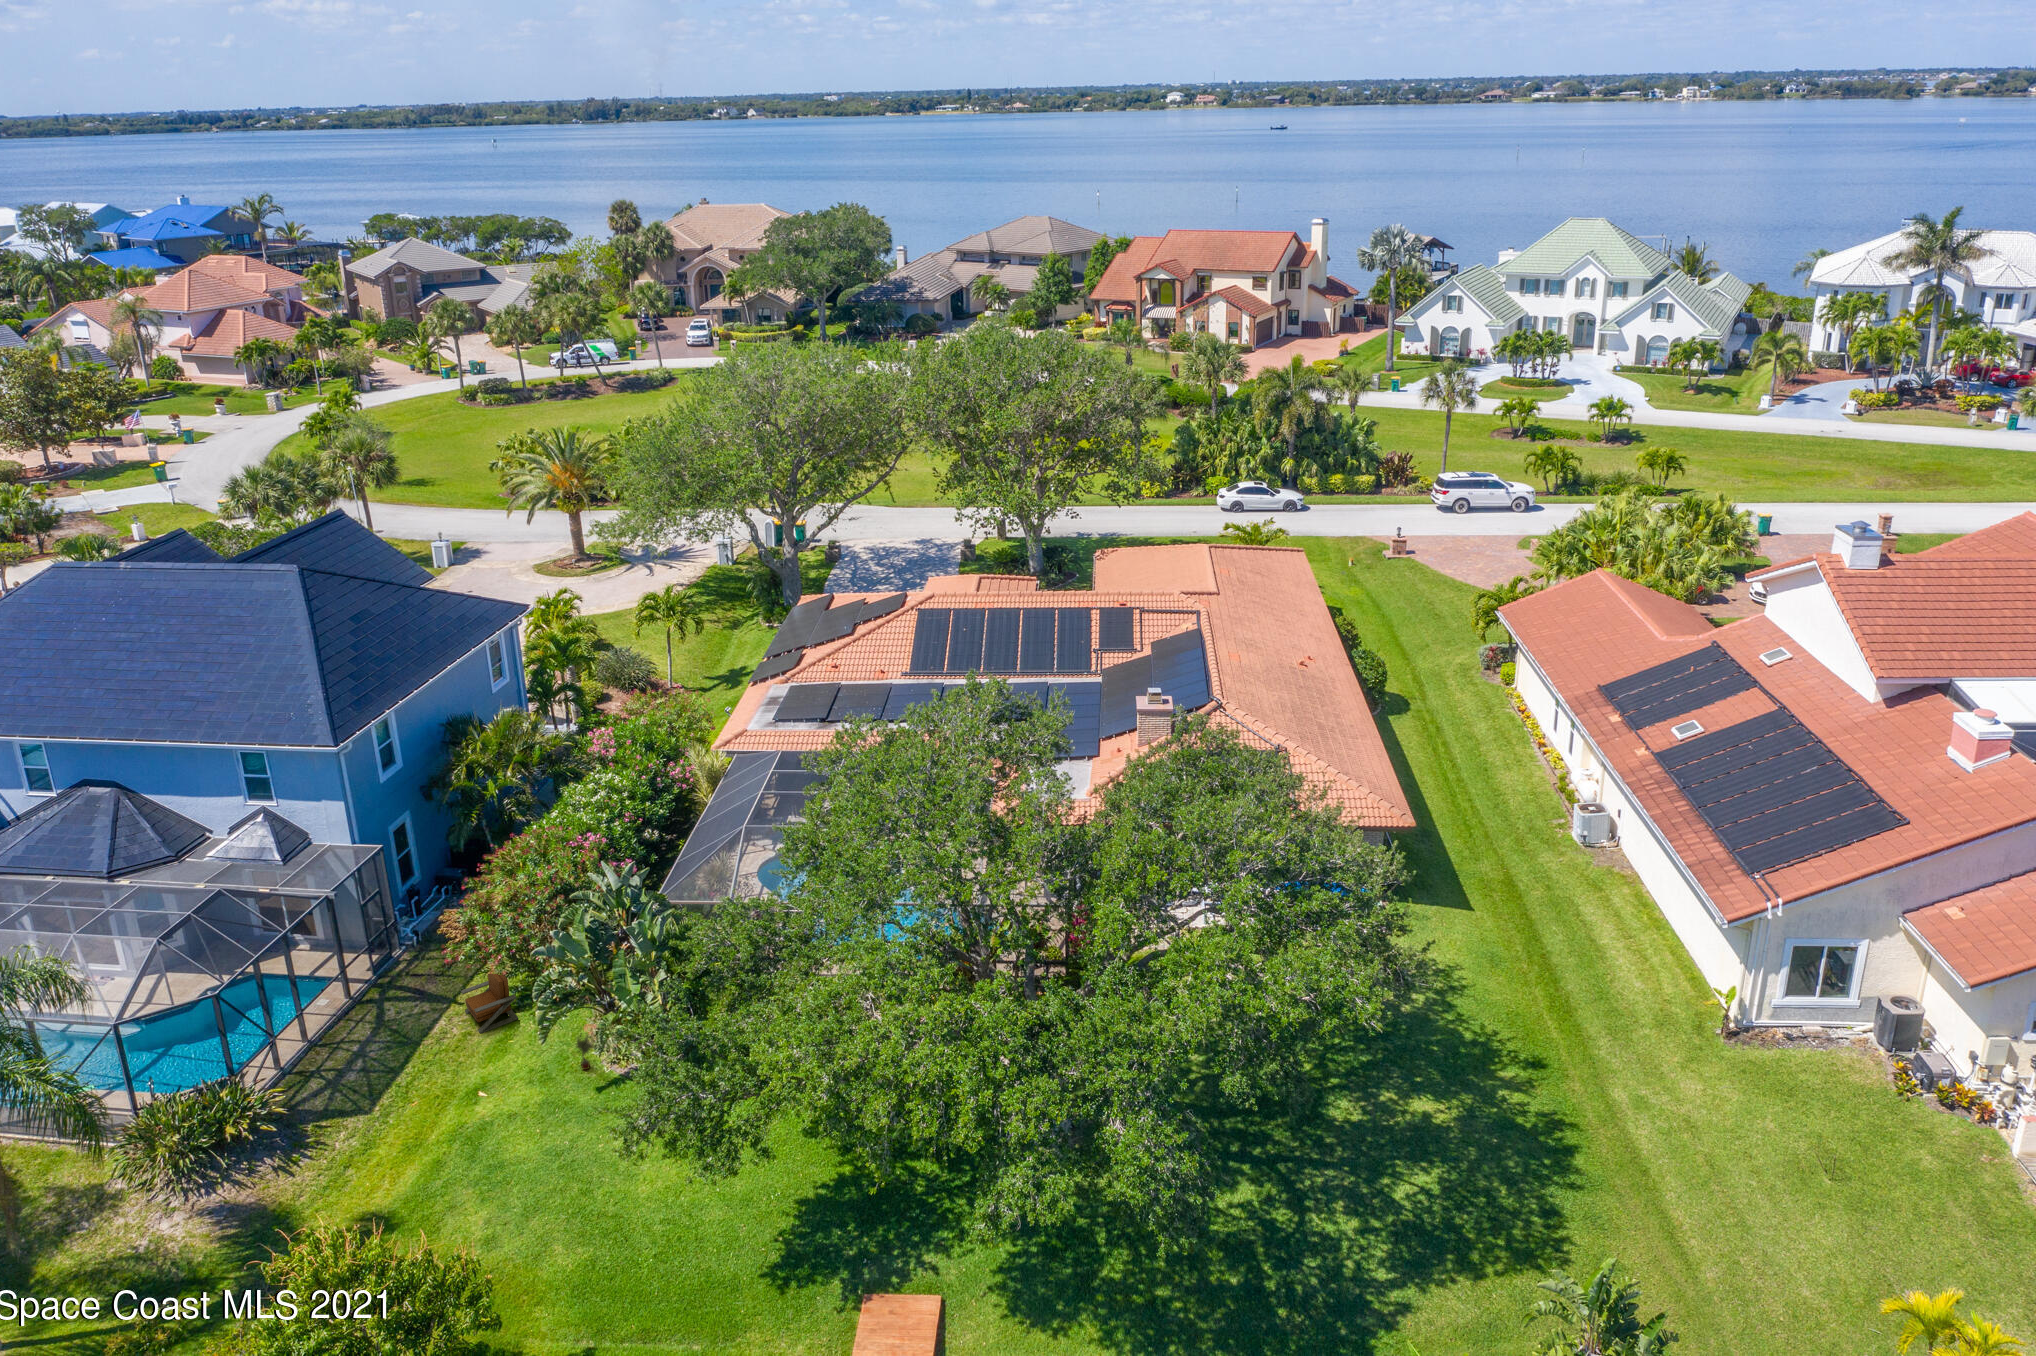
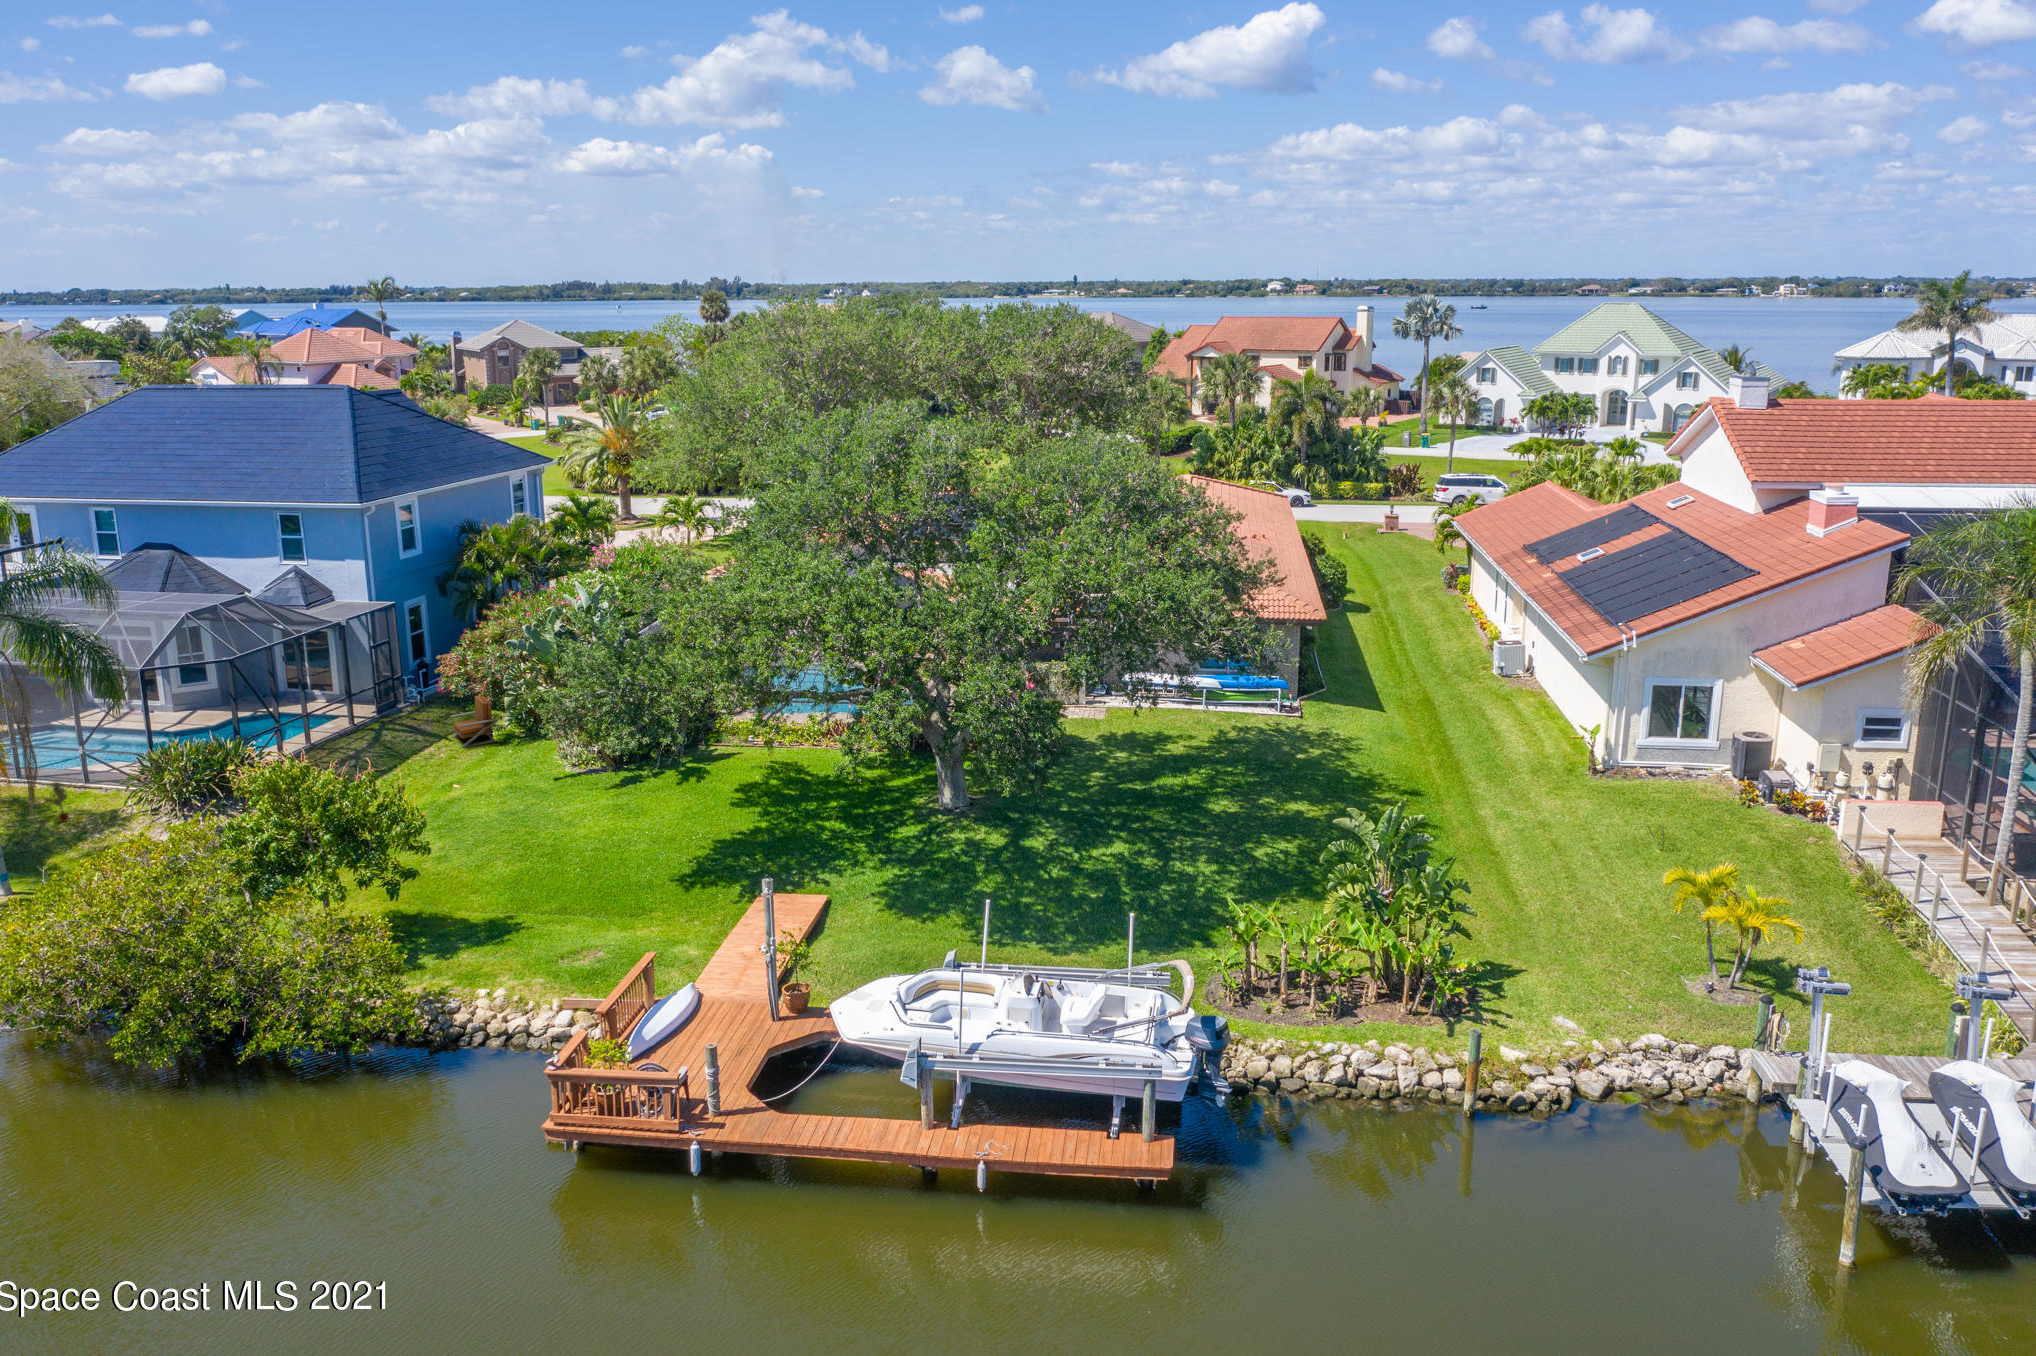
potted tree: present [576,1033,597,1070] -> present [43,782,69,822]

